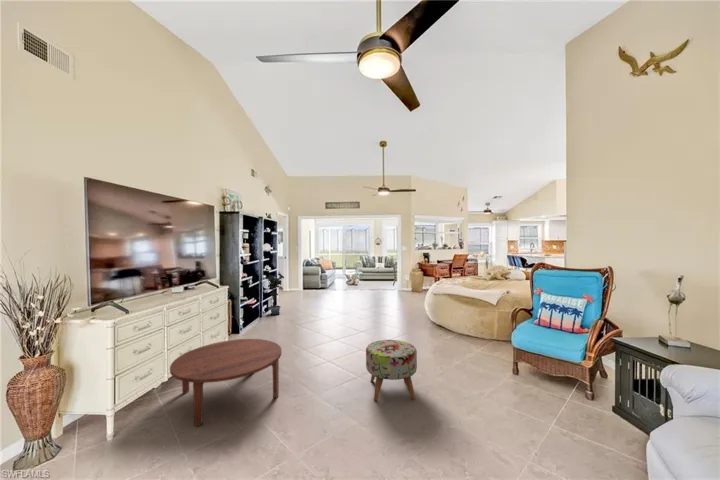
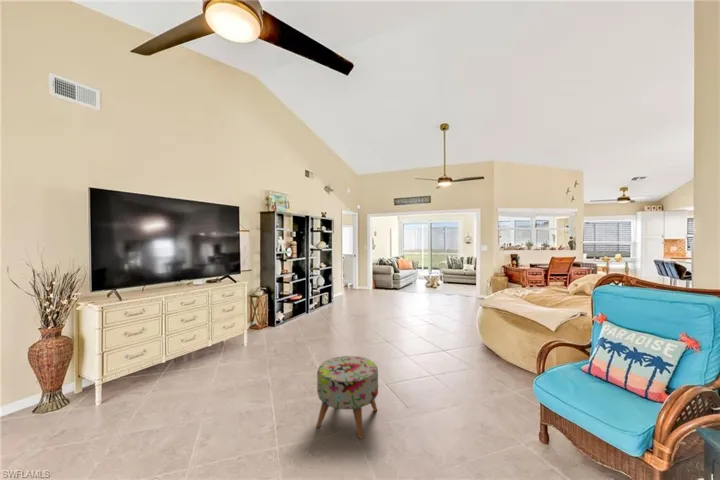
potted plant: present [267,273,284,315] -> none [312,270,333,312]
coffee table: present [170,339,282,426] -> none [149,332,258,409]

